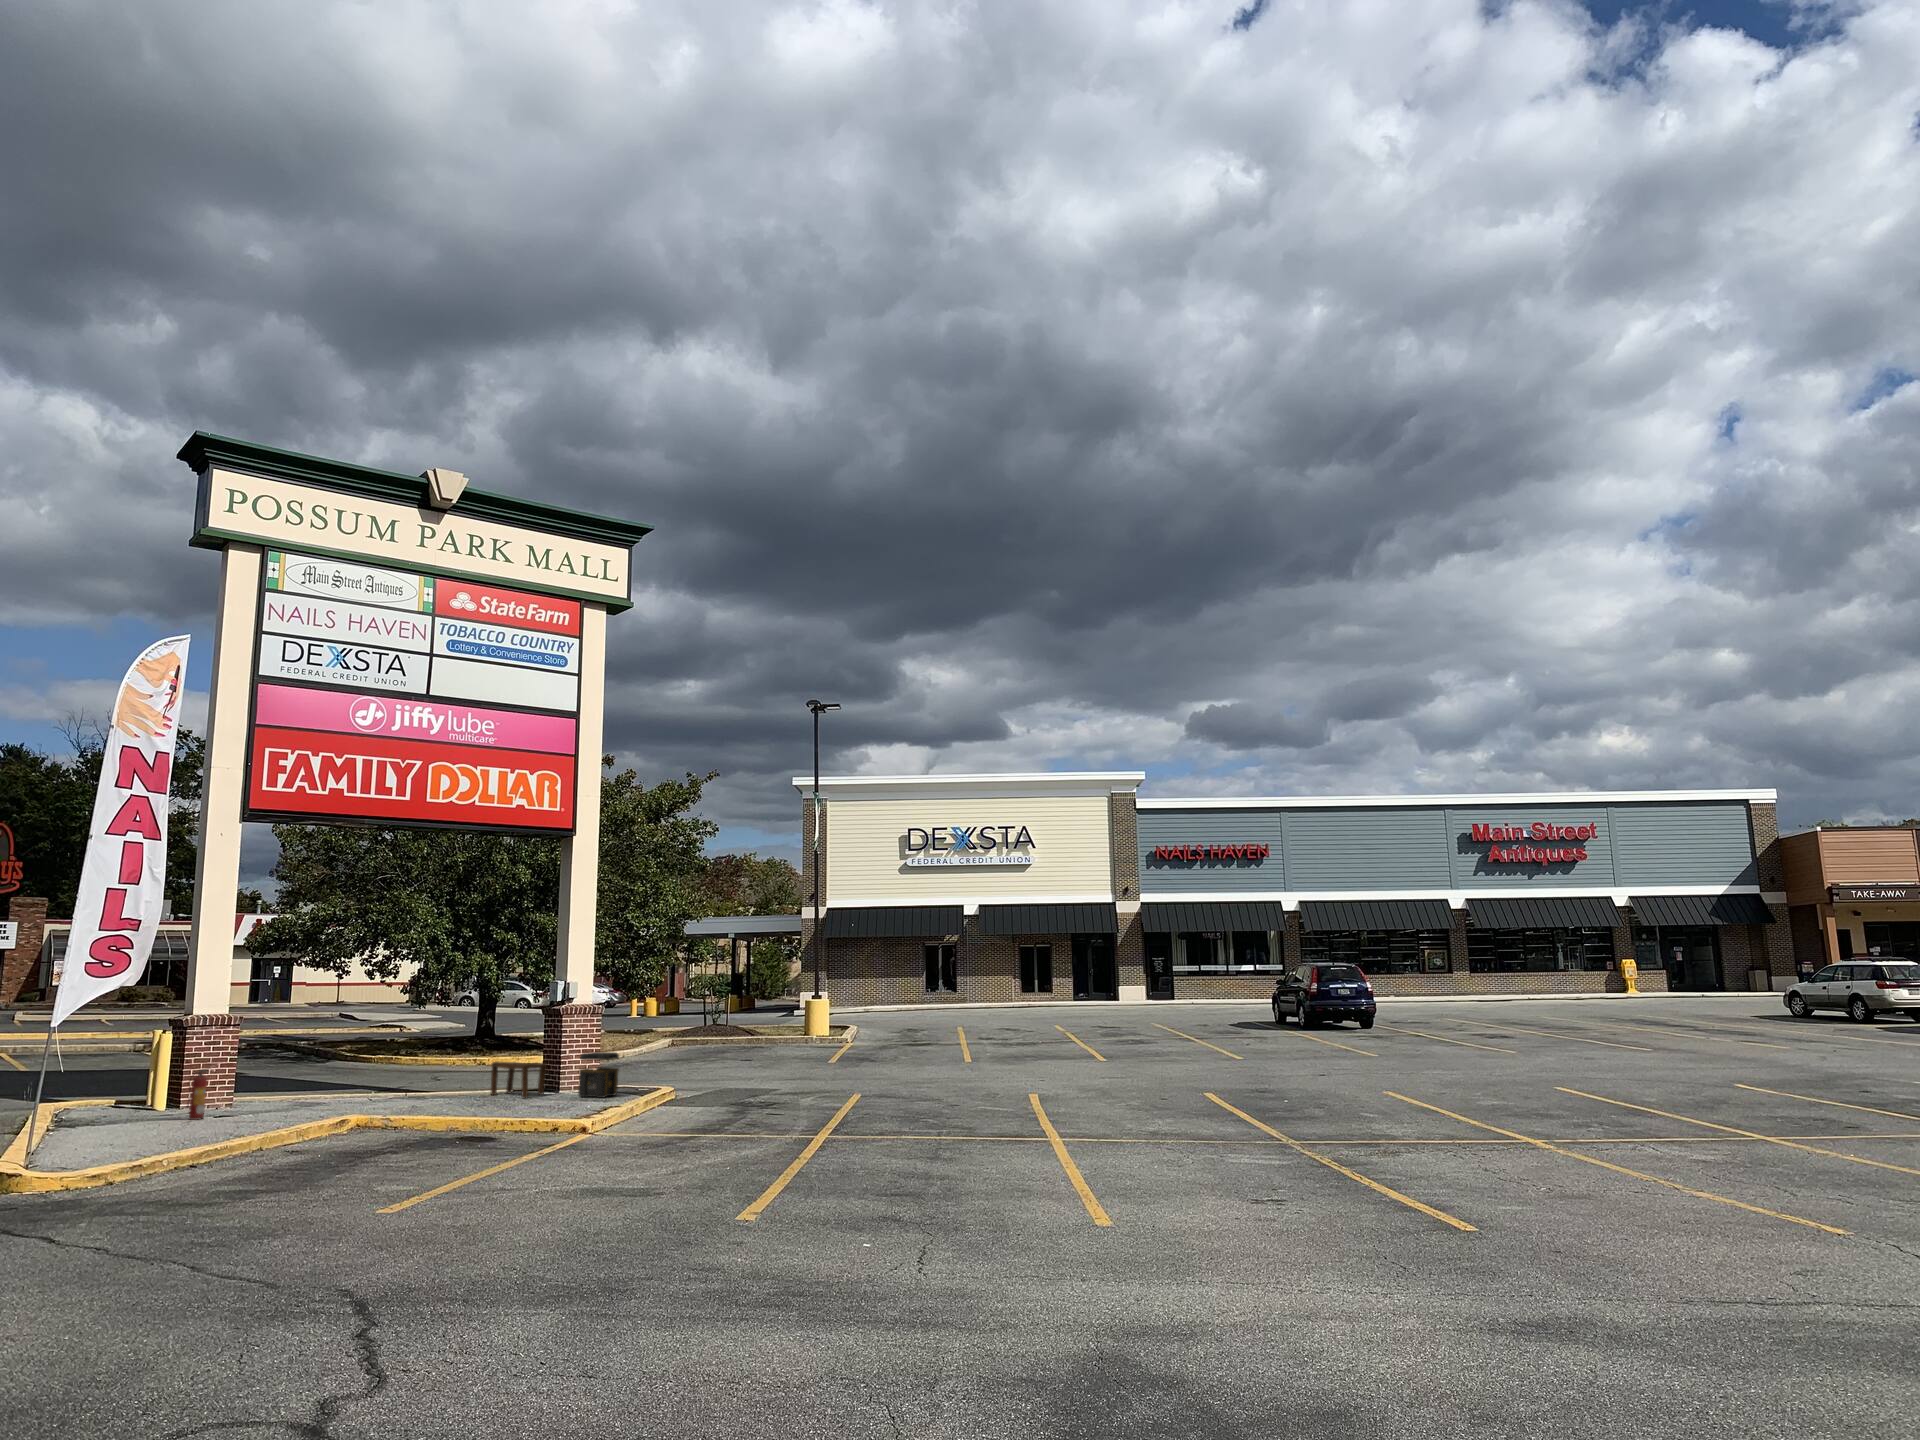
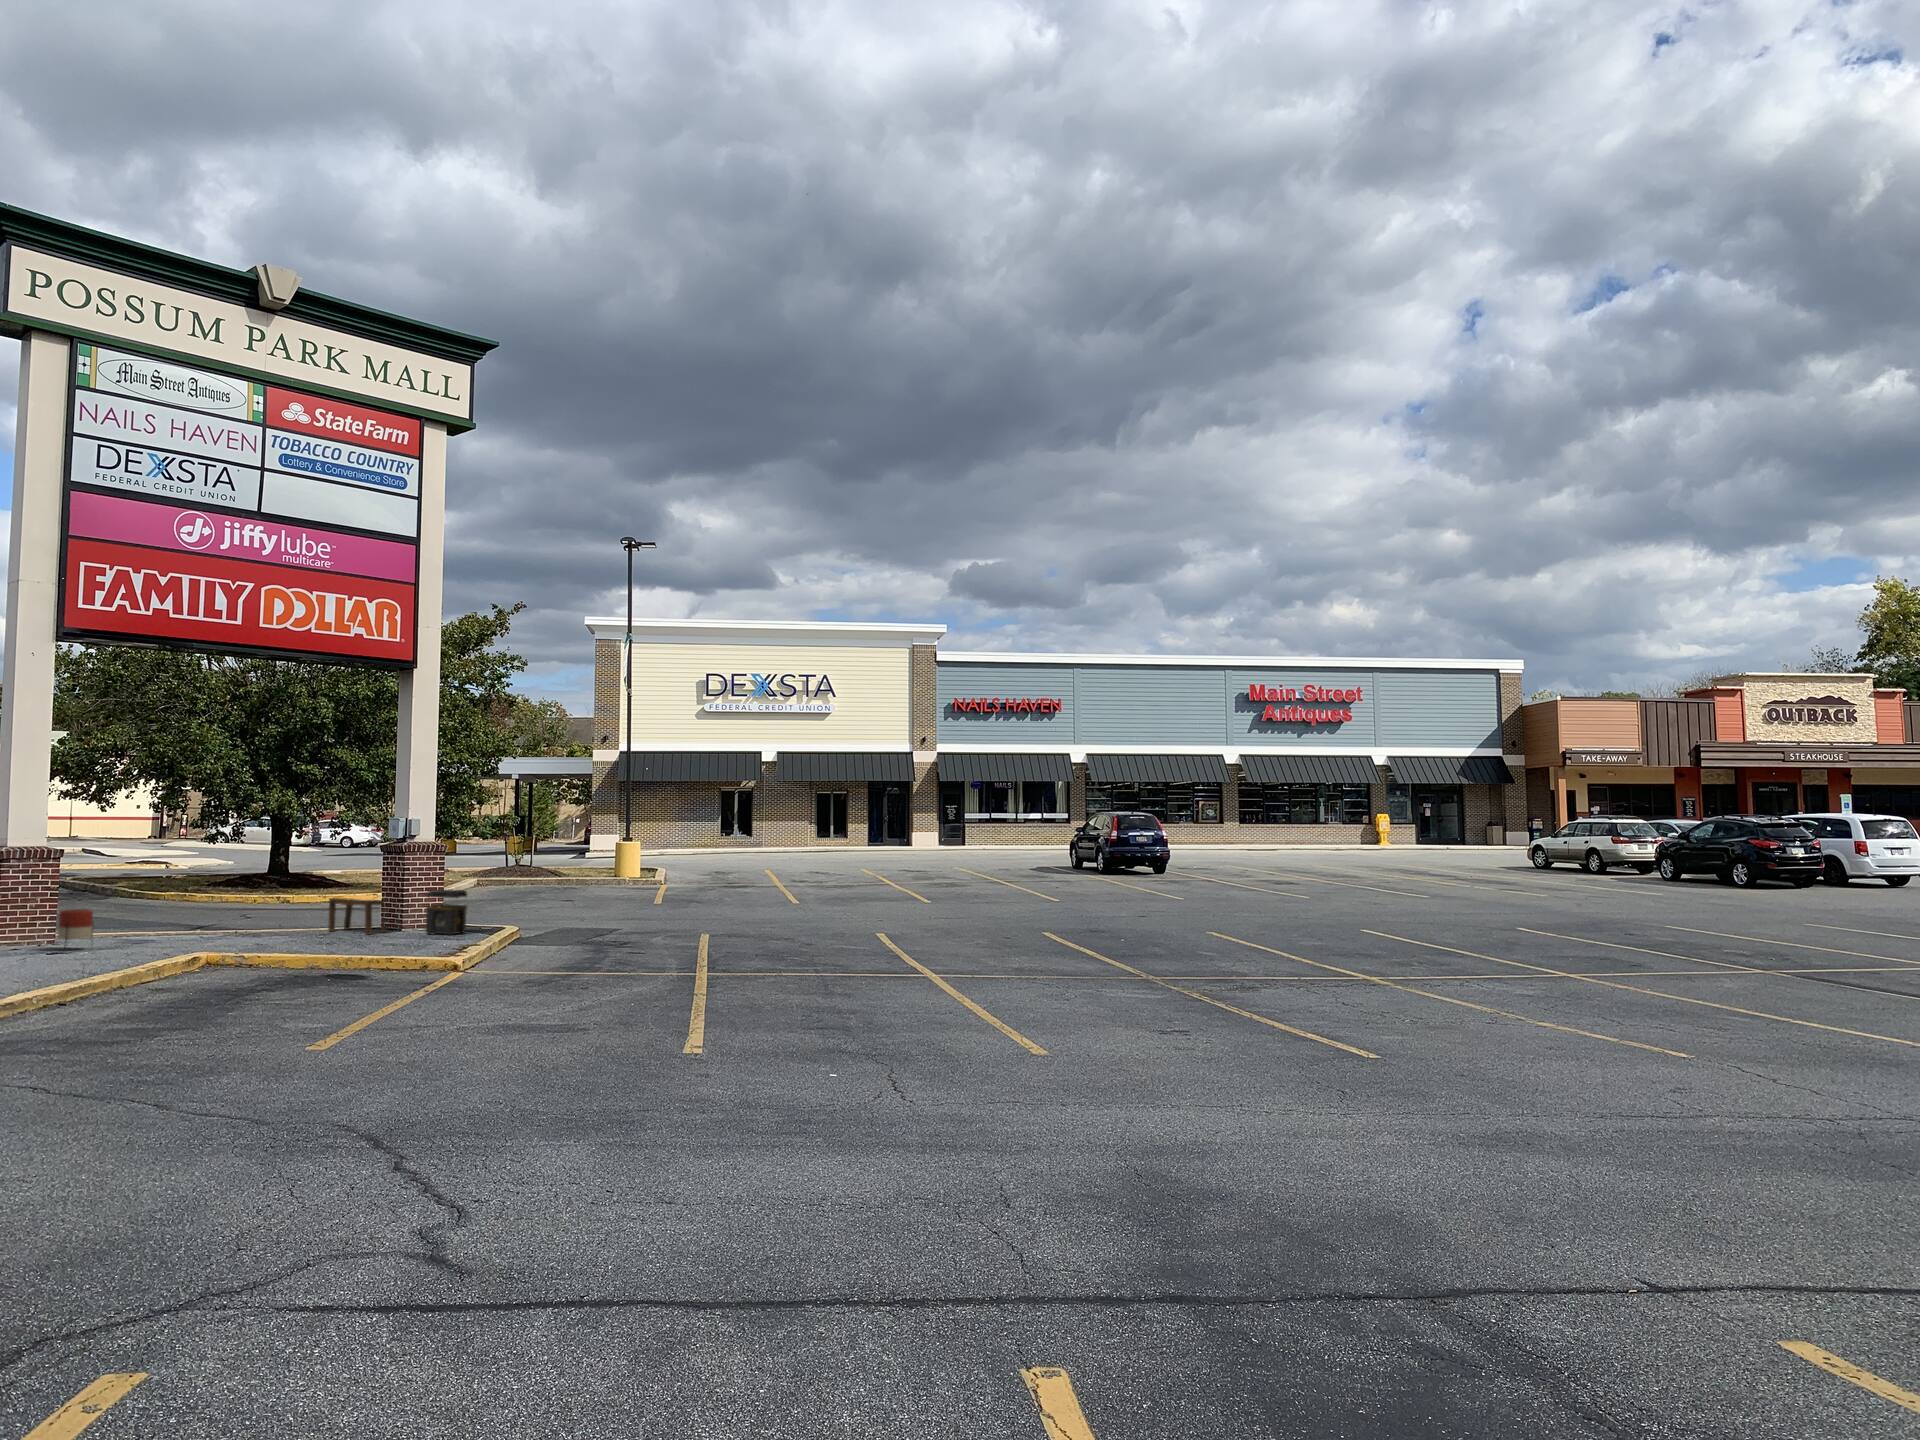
fire extinguisher: present [186,1069,208,1120] -> none [10,901,36,954]
planter: none [231,1076,265,1117] -> present [58,909,93,941]

